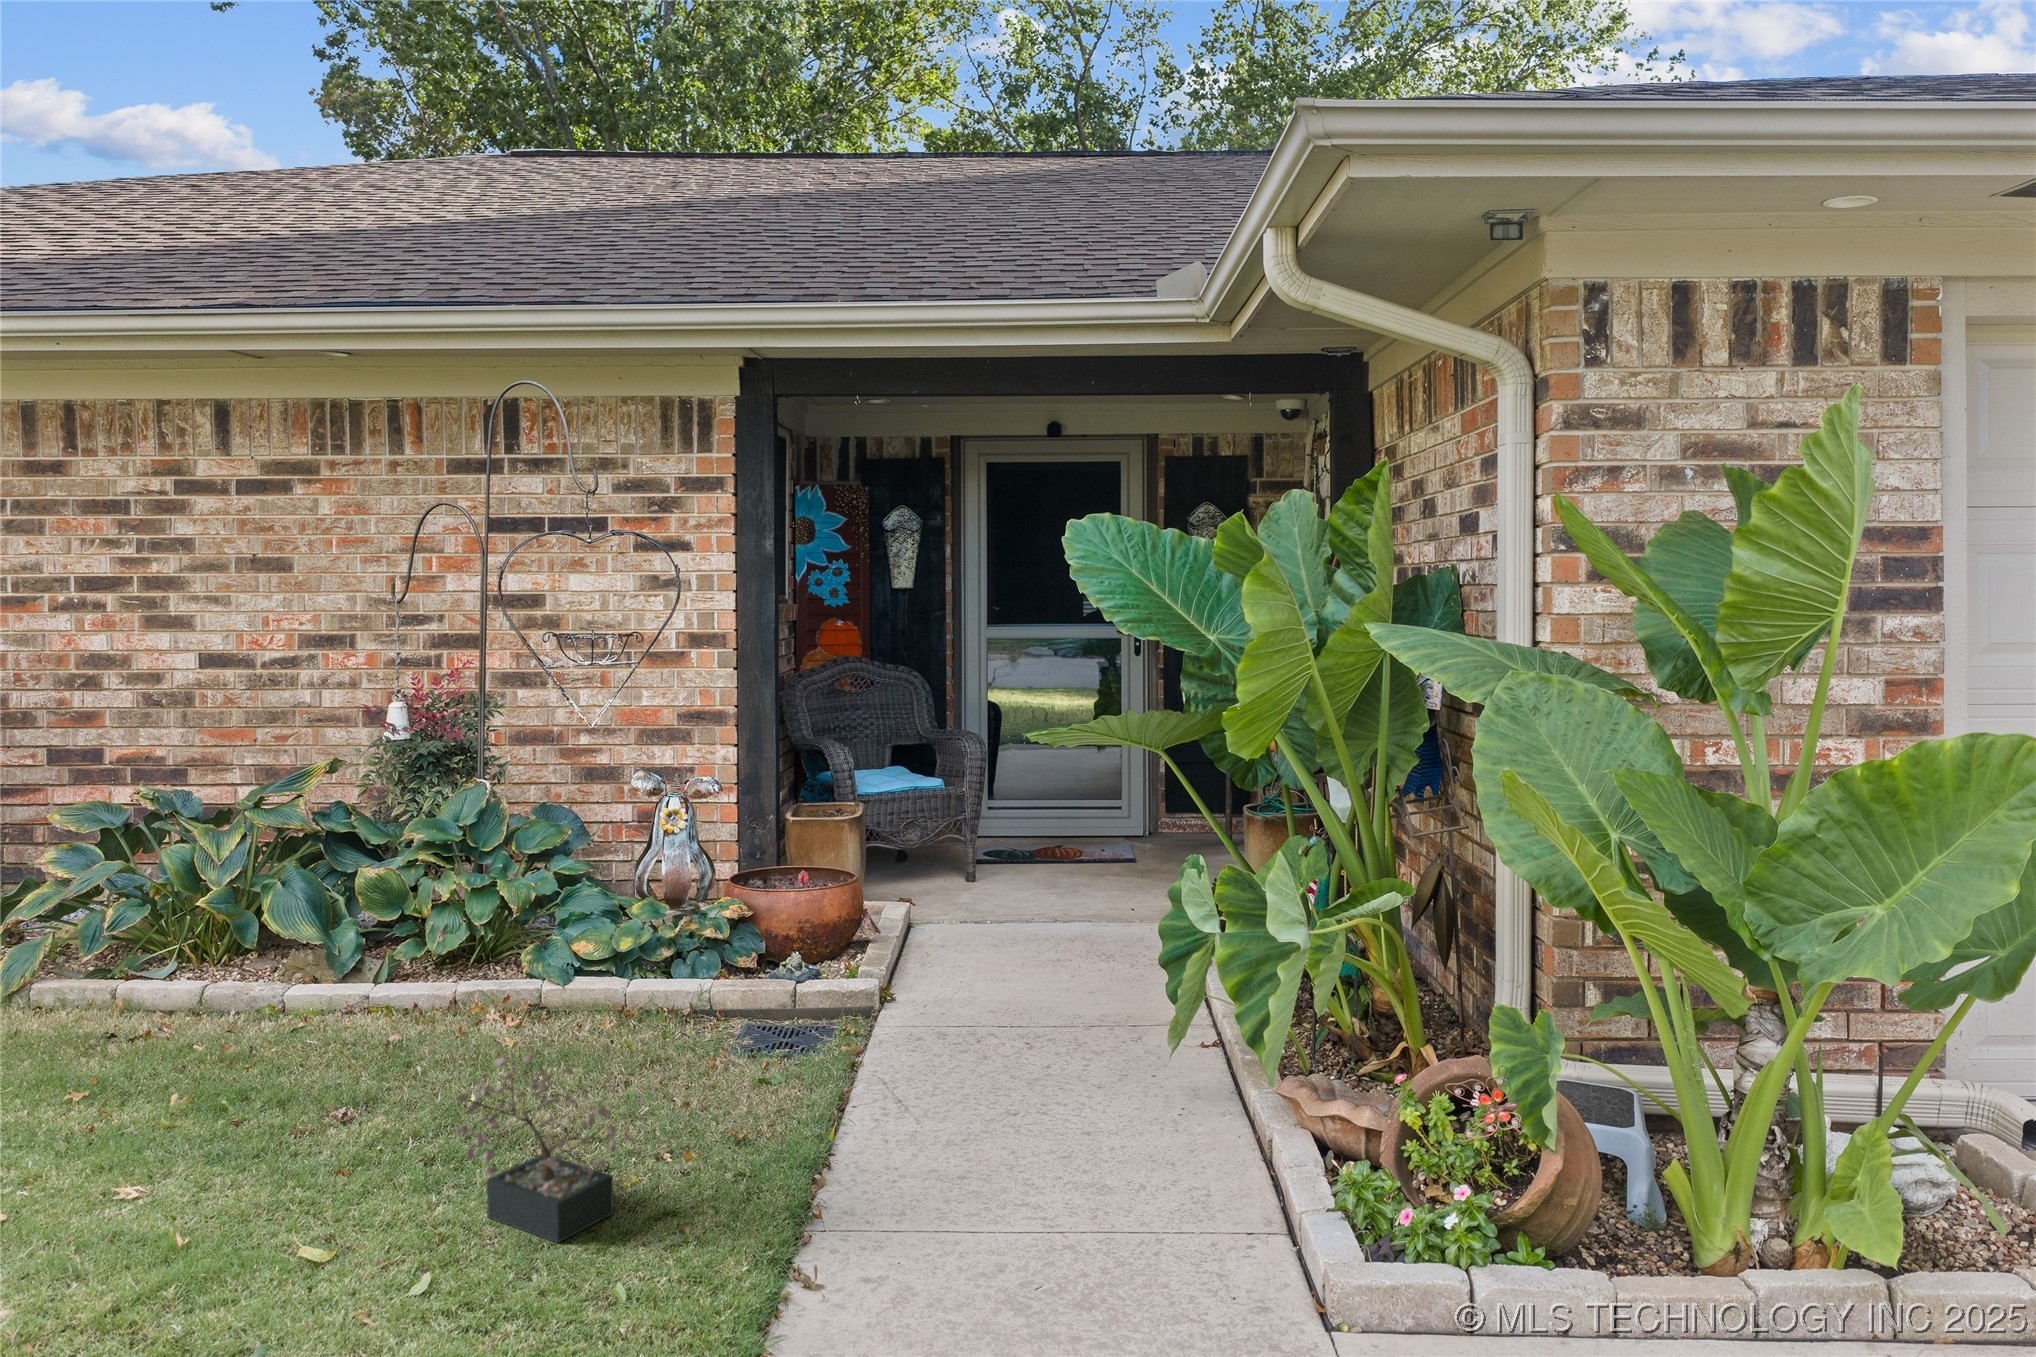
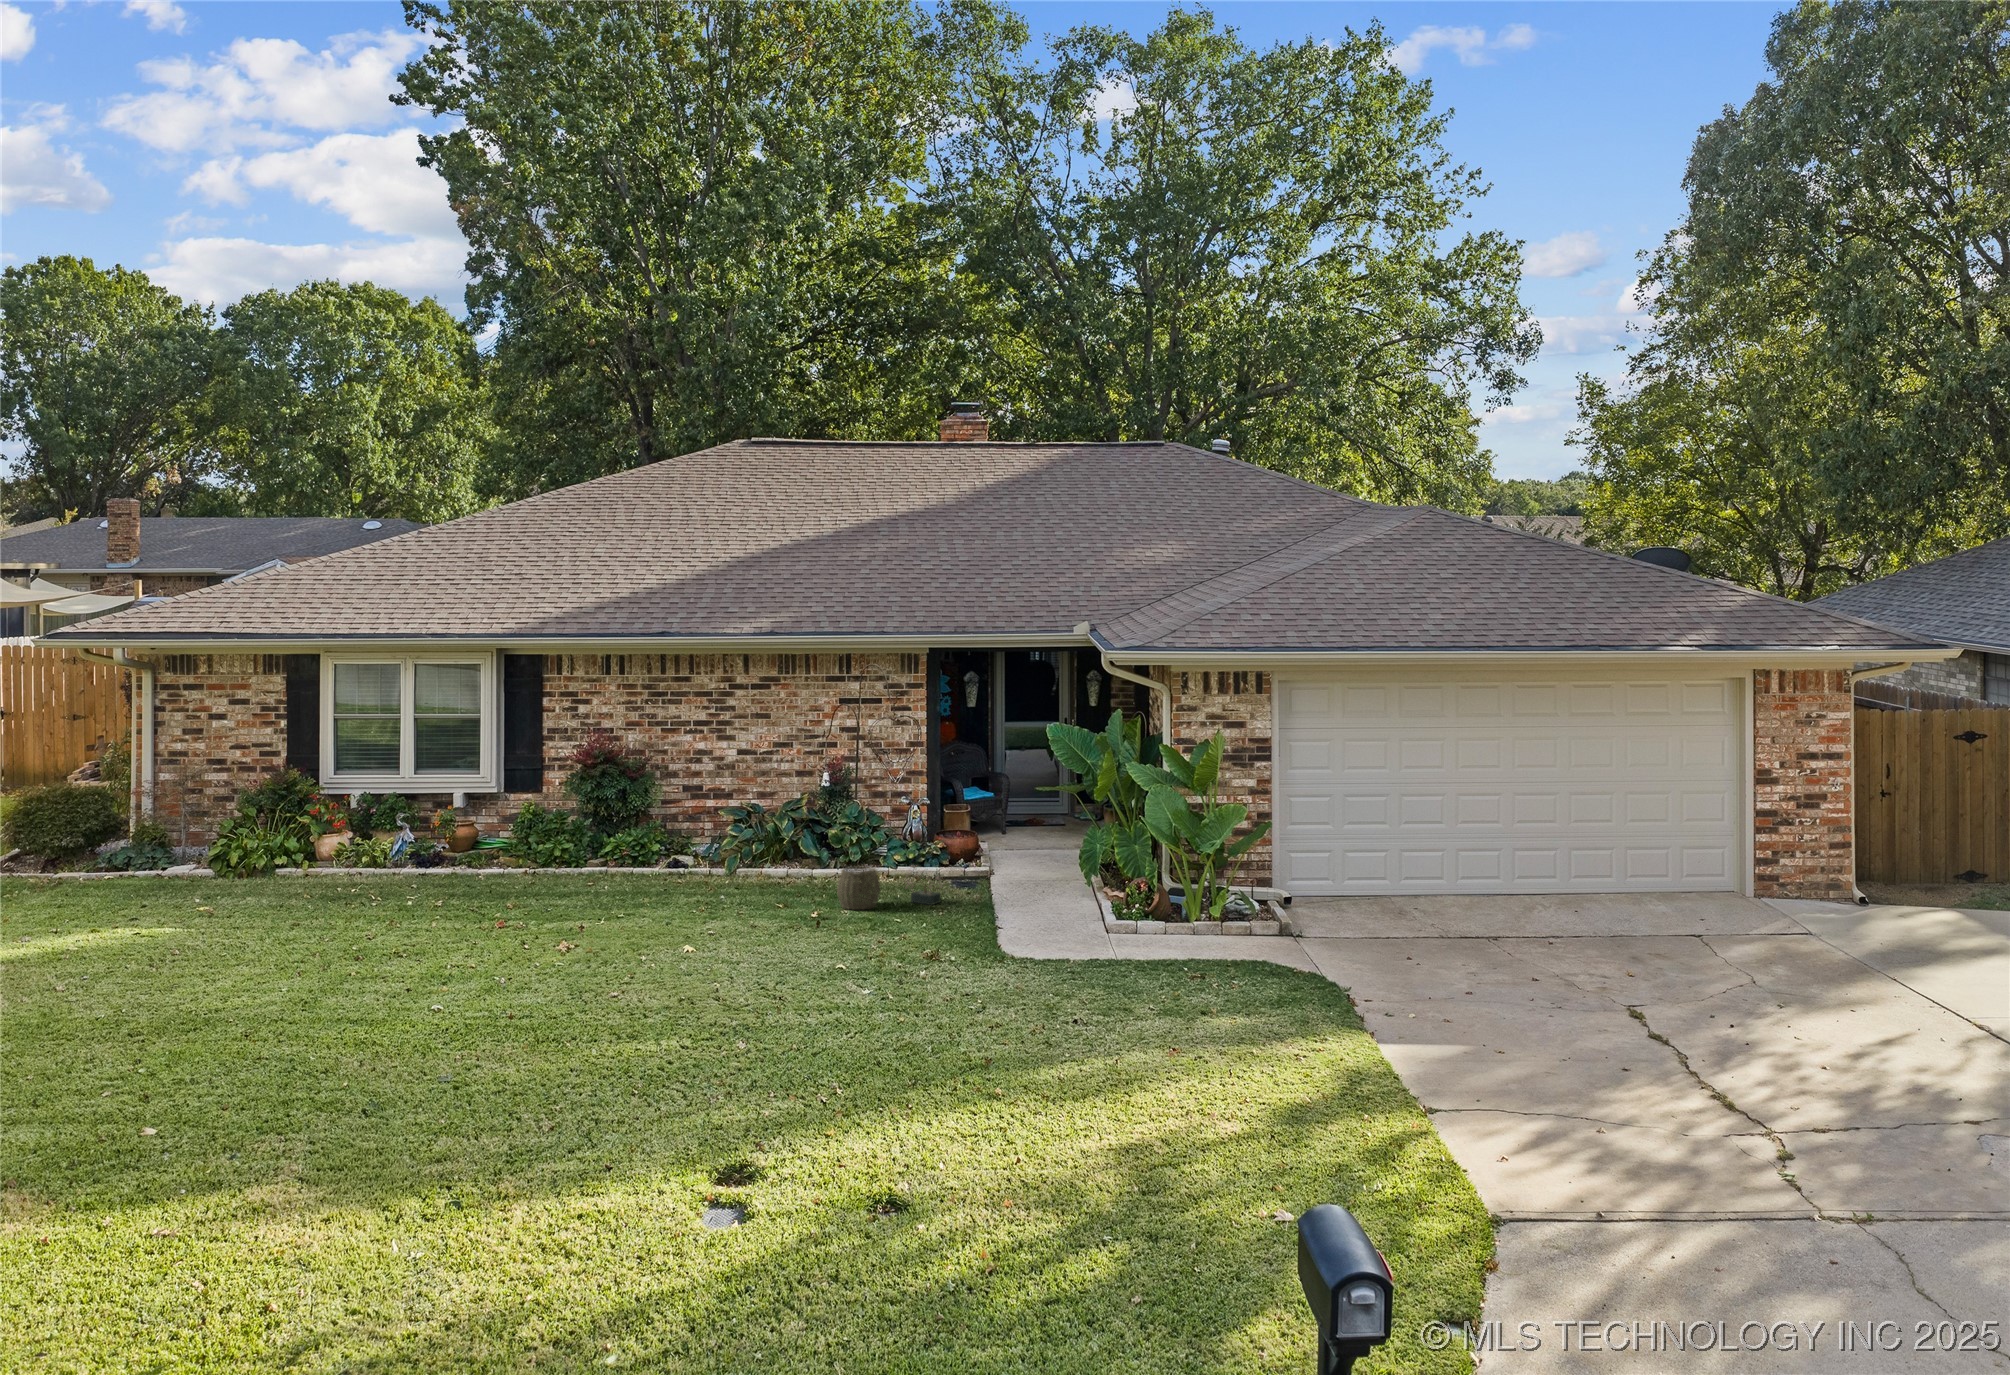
woven basket: none [97,1072,330,1302] -> present [837,867,880,910]

